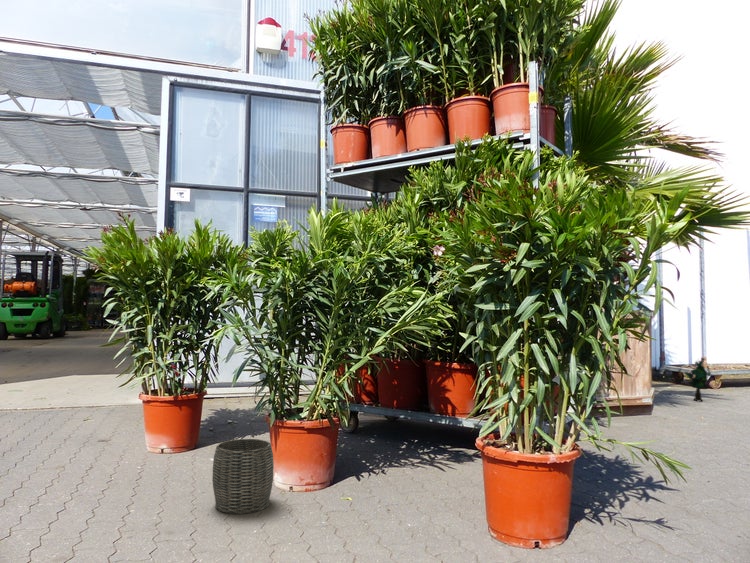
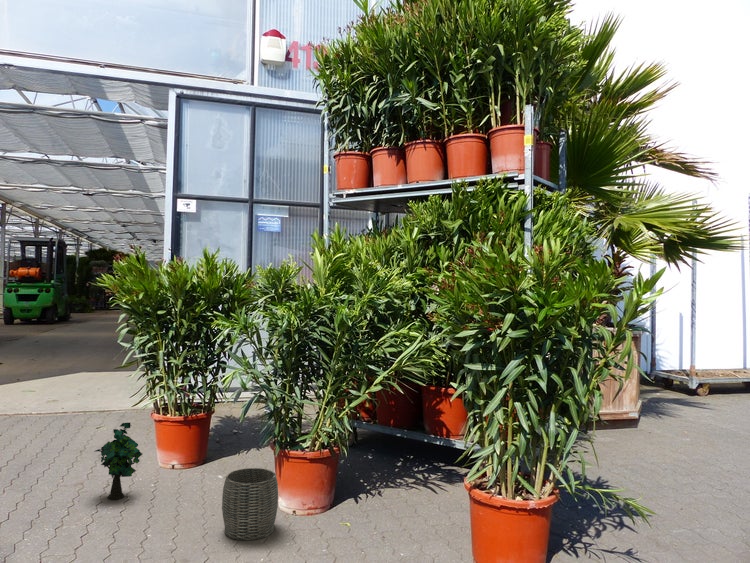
decorative plant: present [685,358,711,401] -> present [96,423,142,500]

